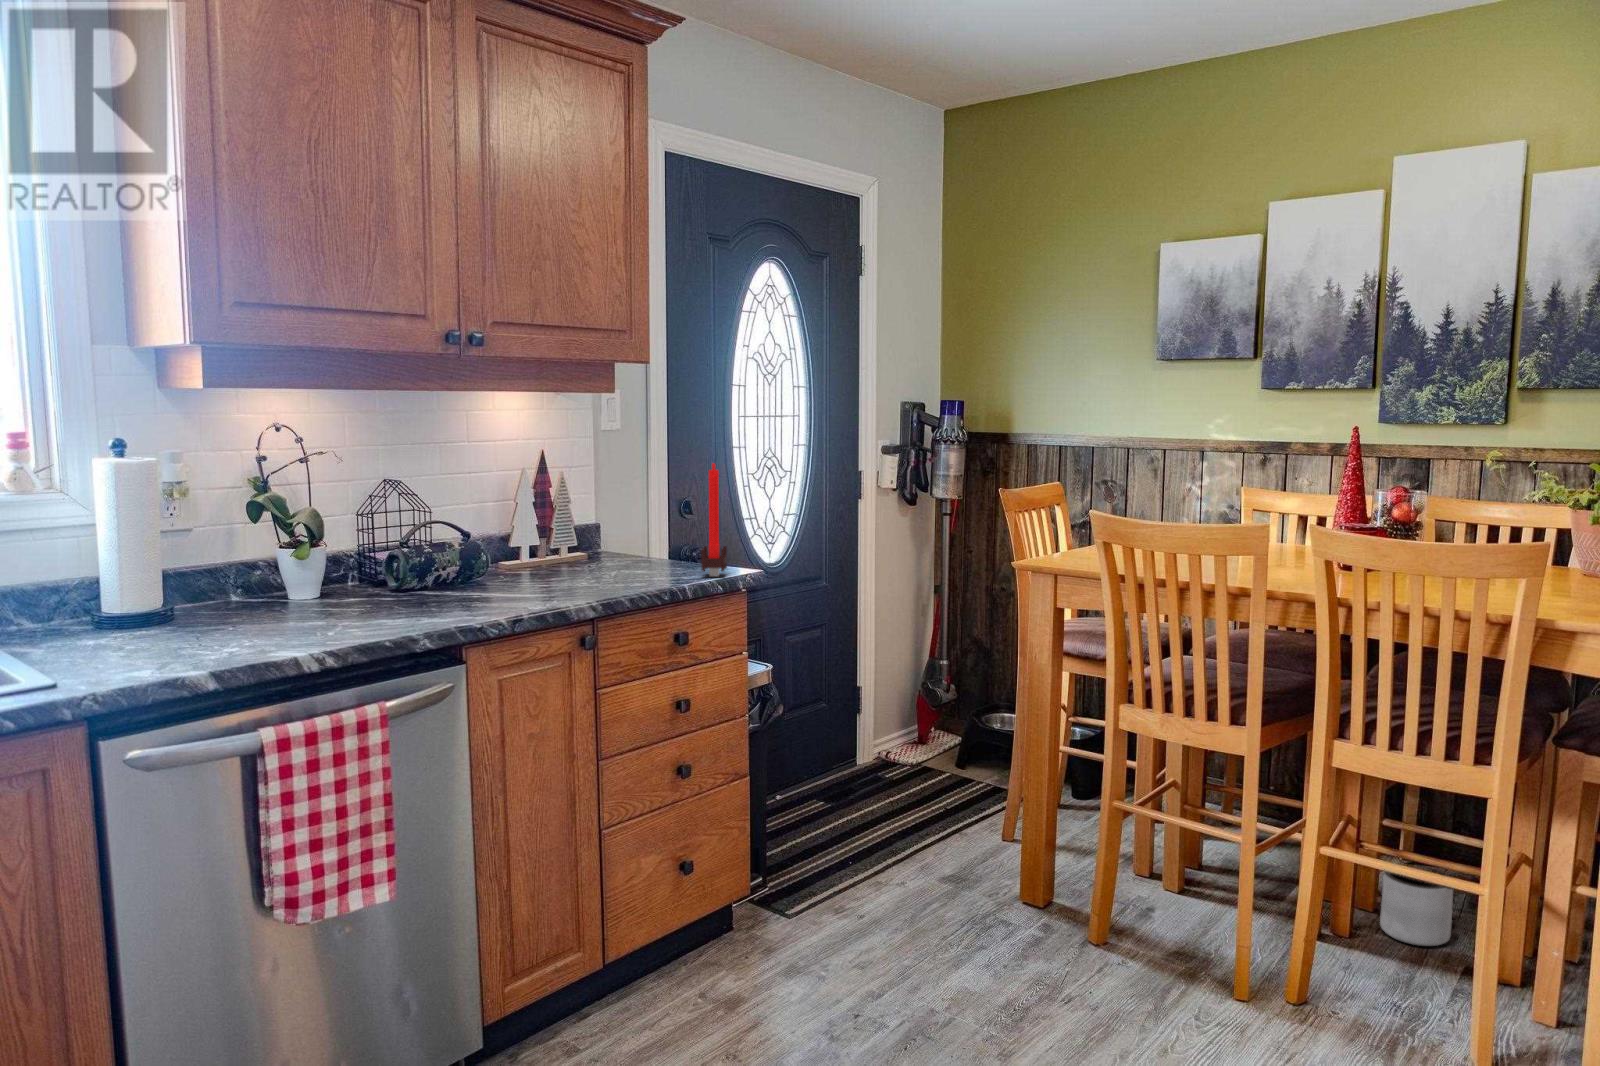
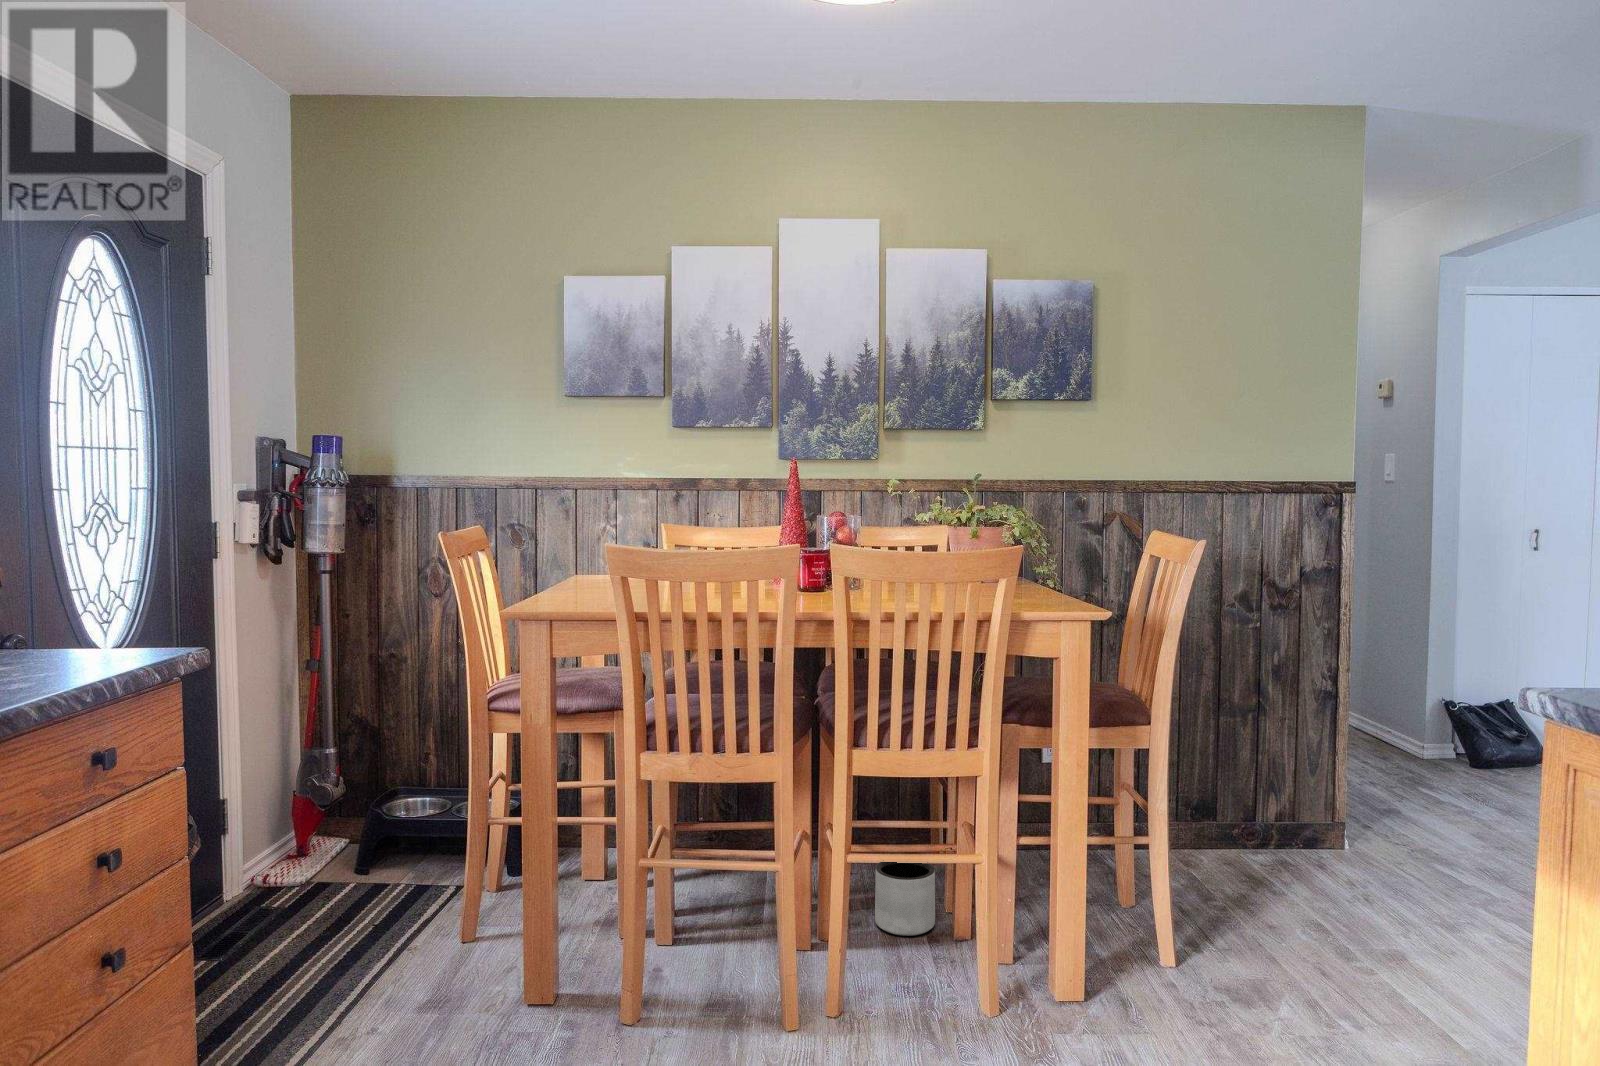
candle: present [701,463,727,577] -> none [59,476,106,660]

